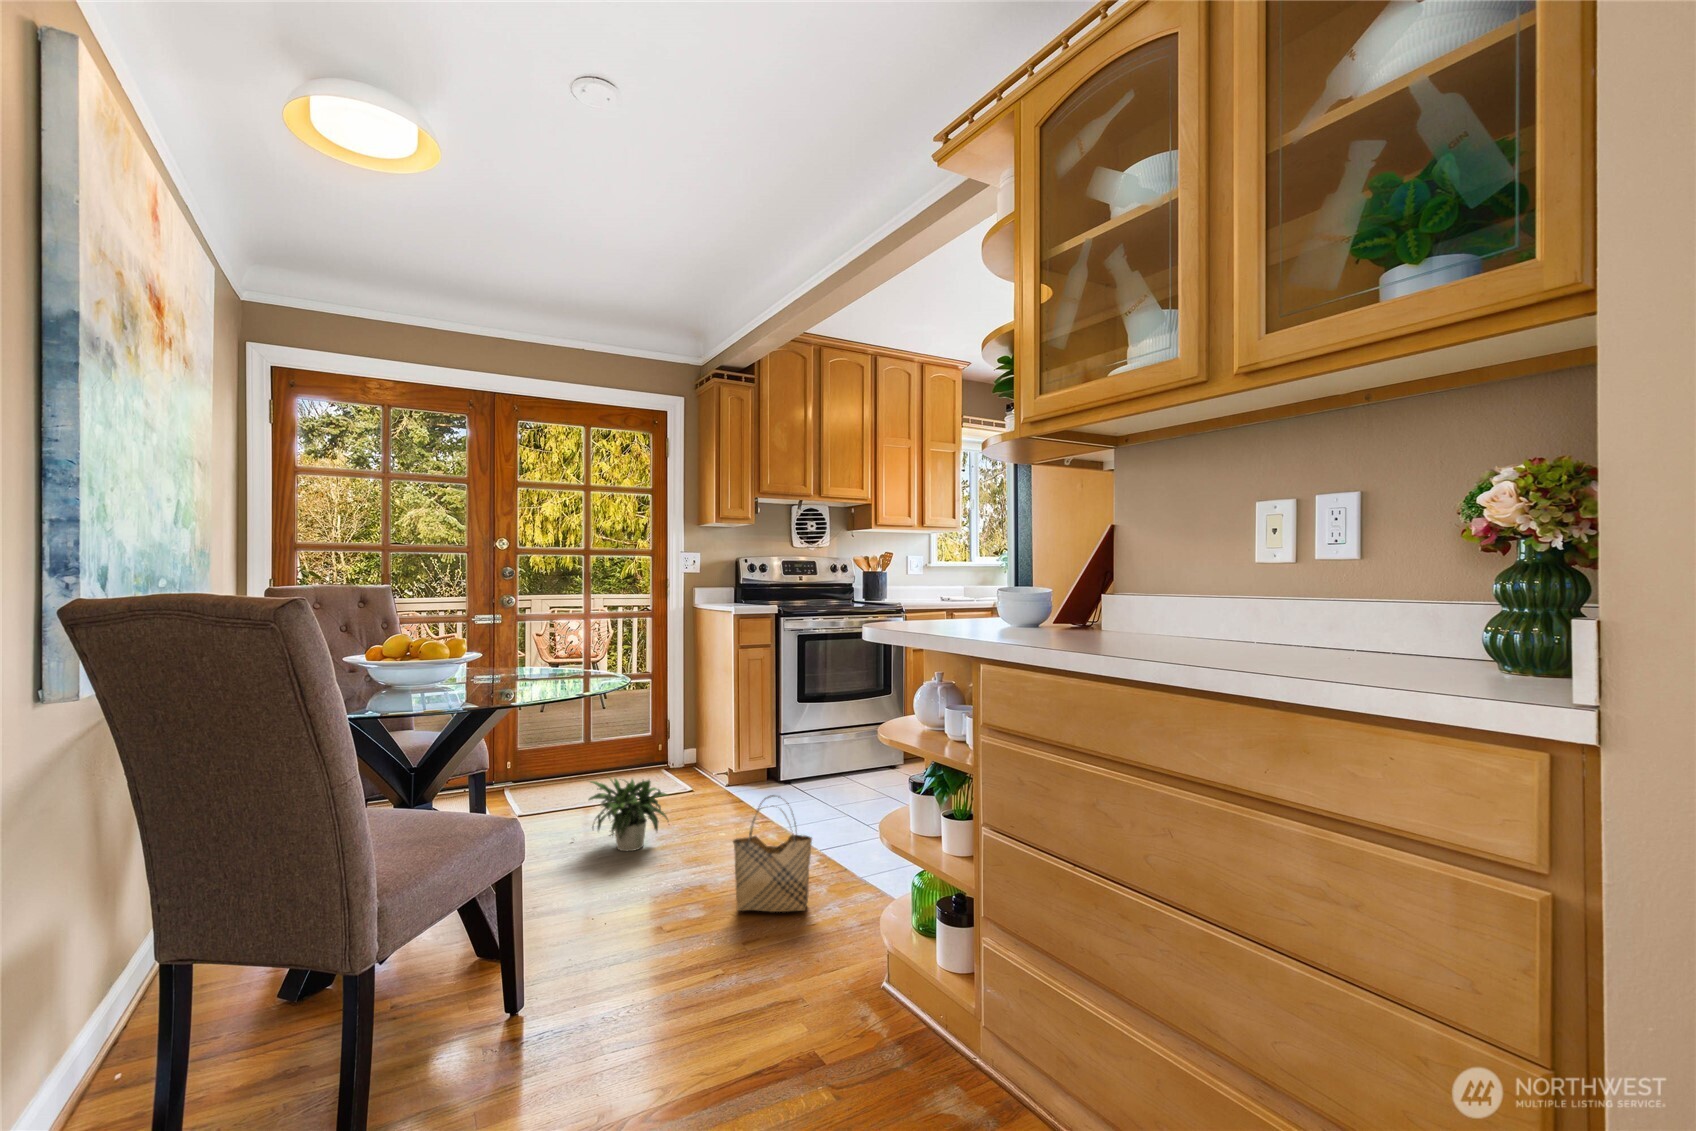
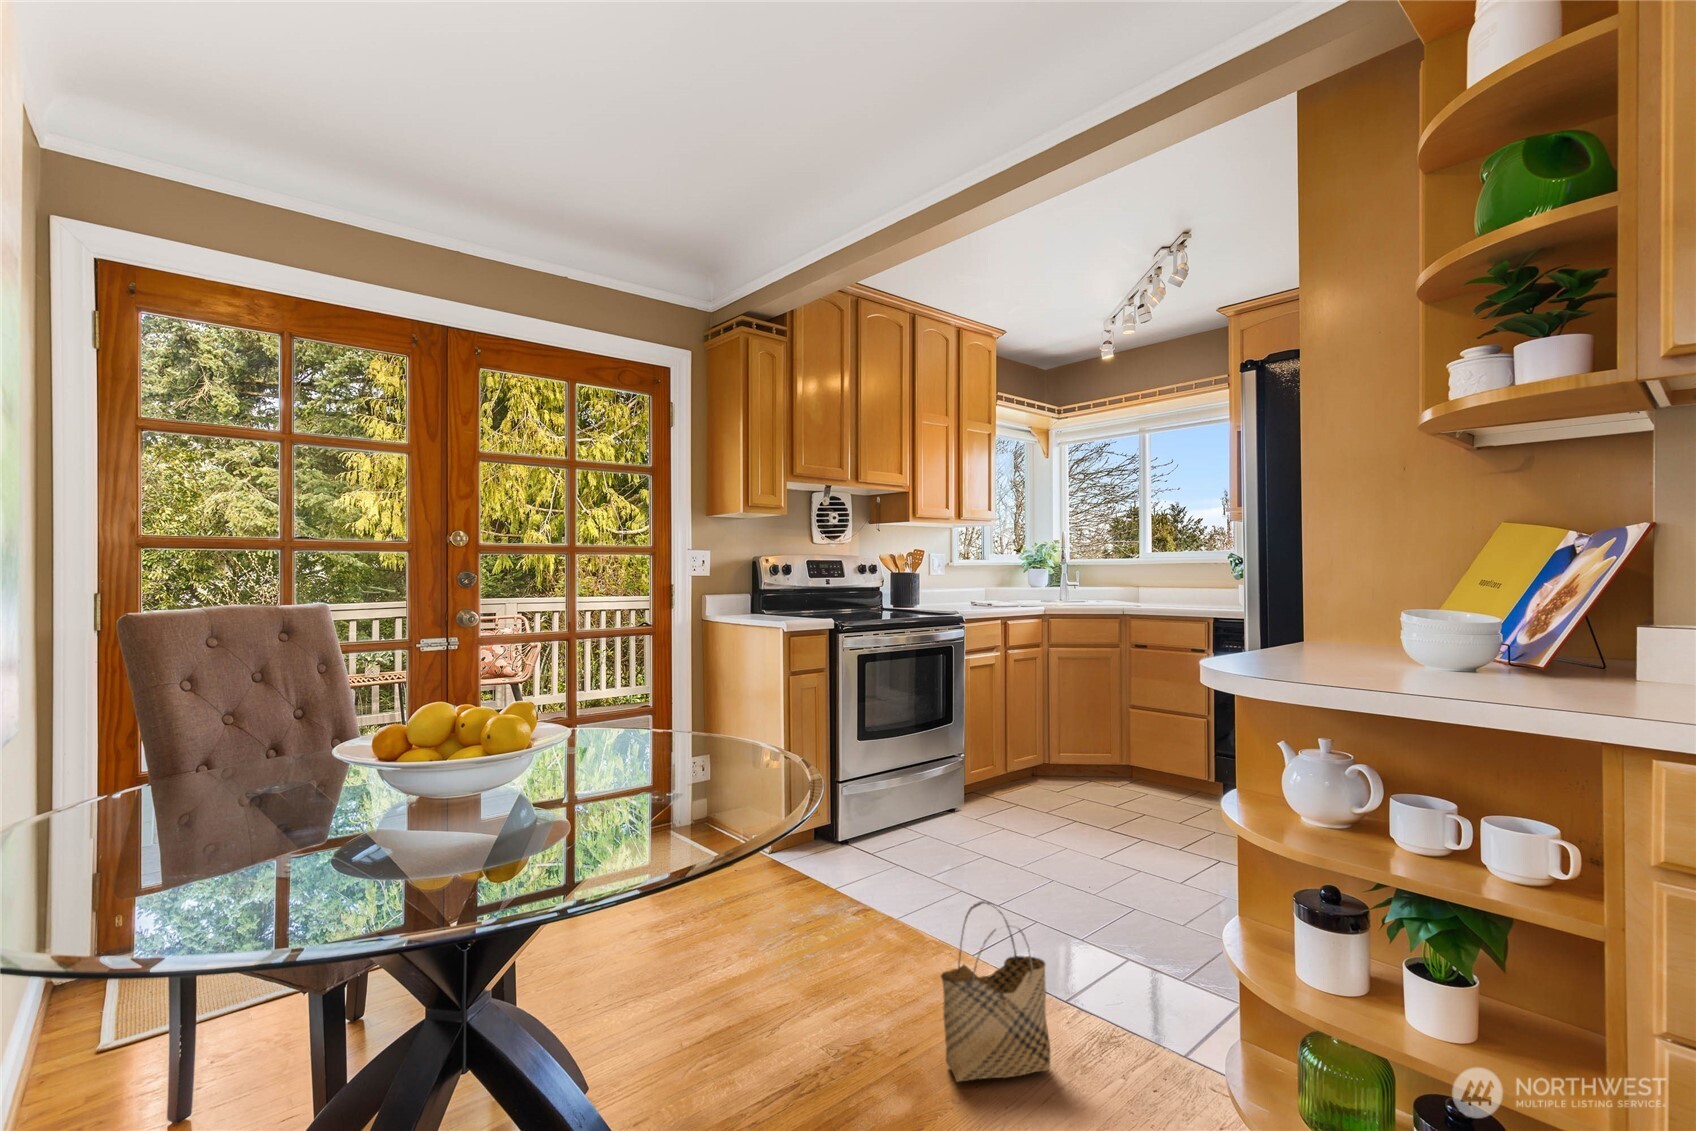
potted plant: present [589,778,668,851] -> none [620,868,772,979]

